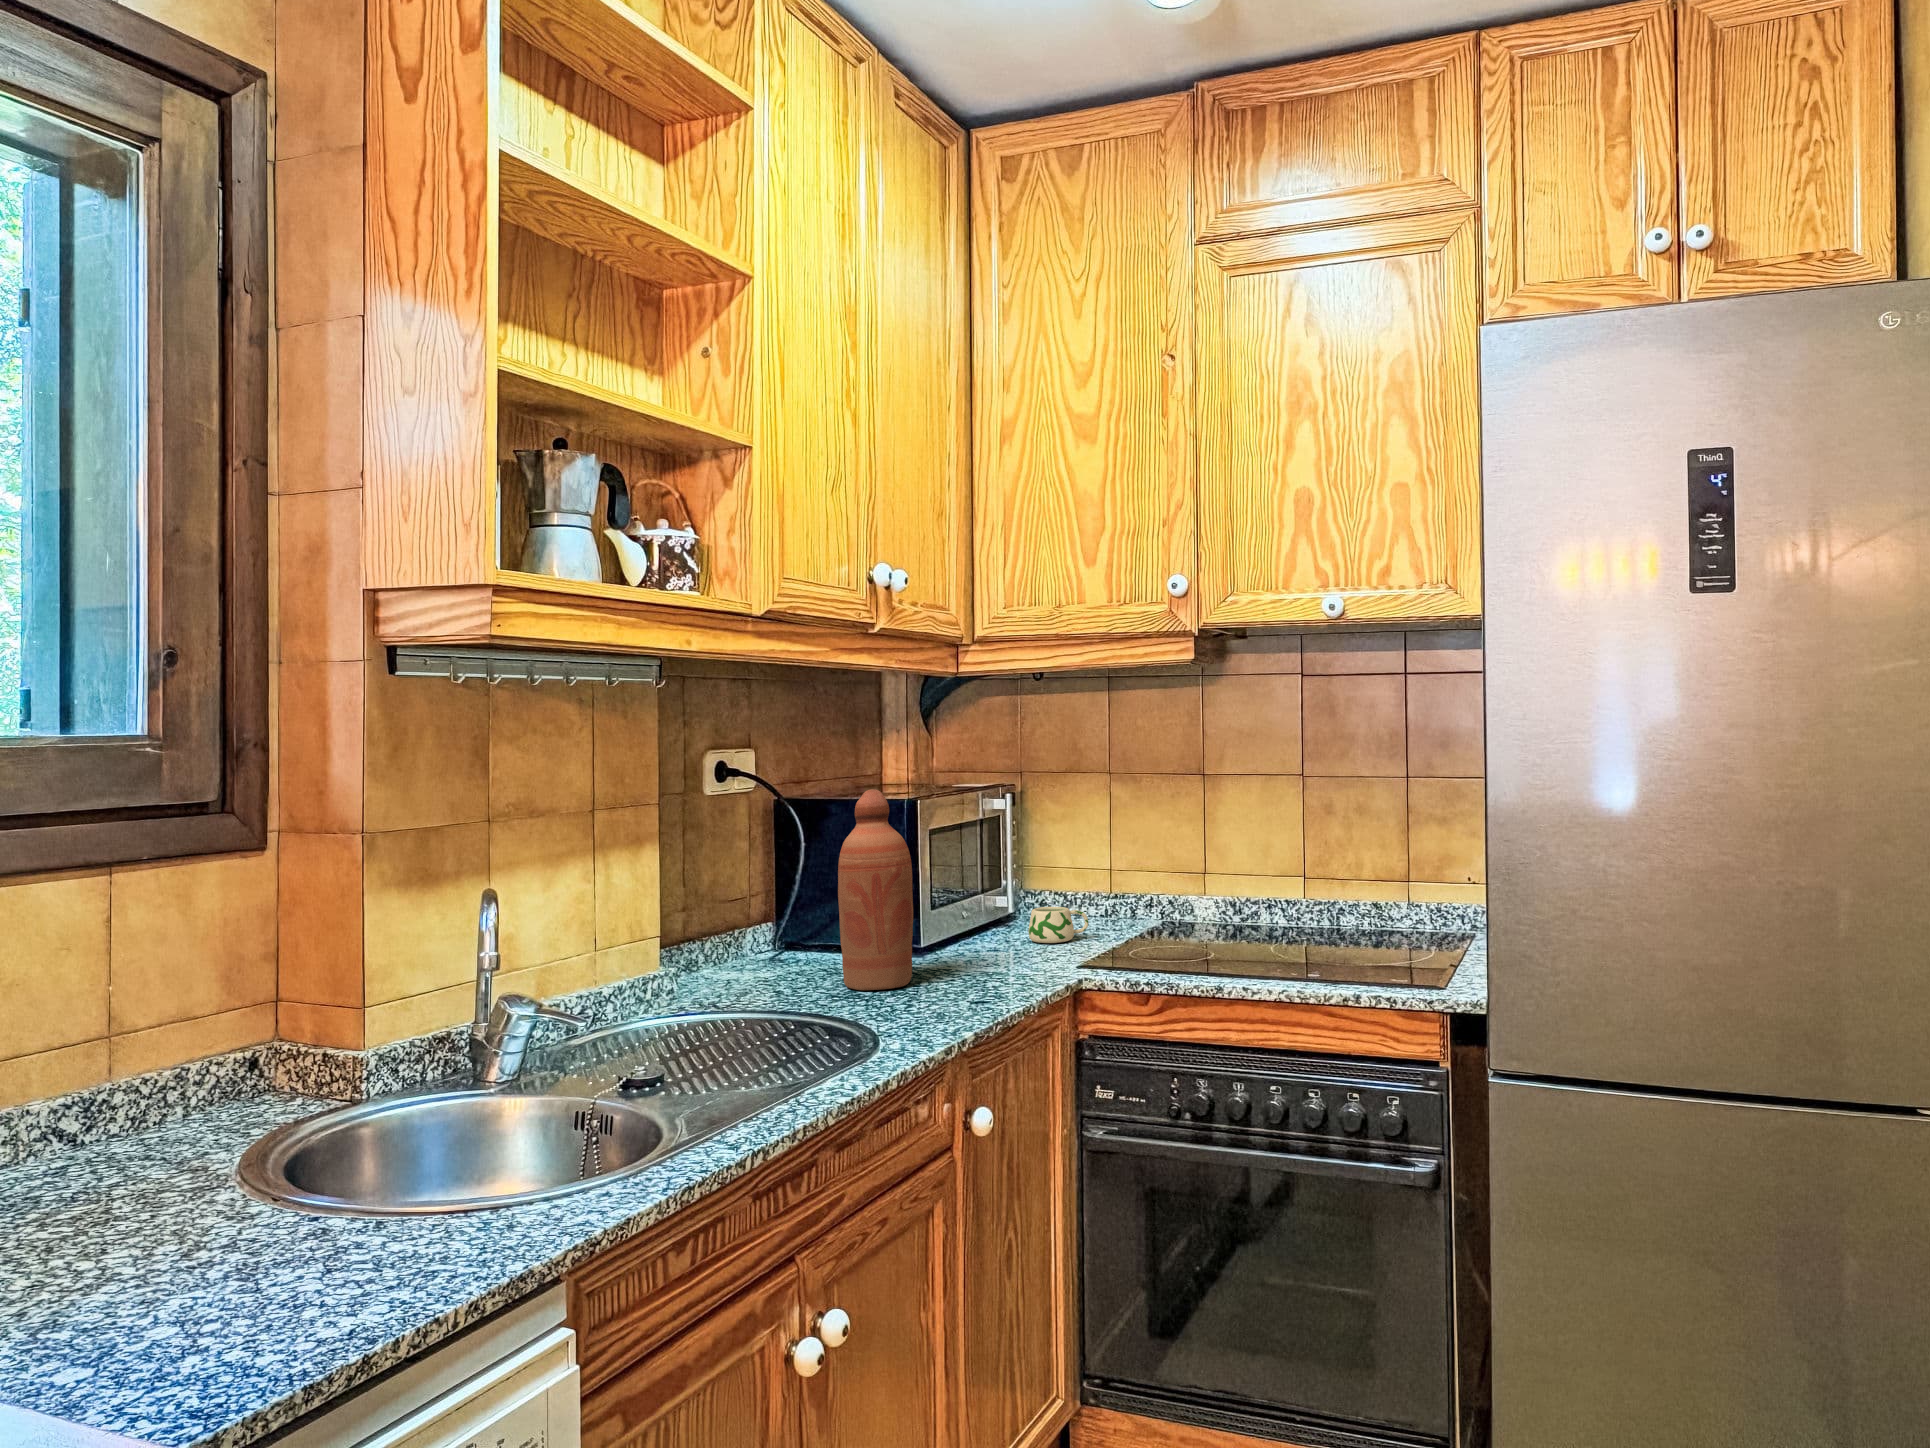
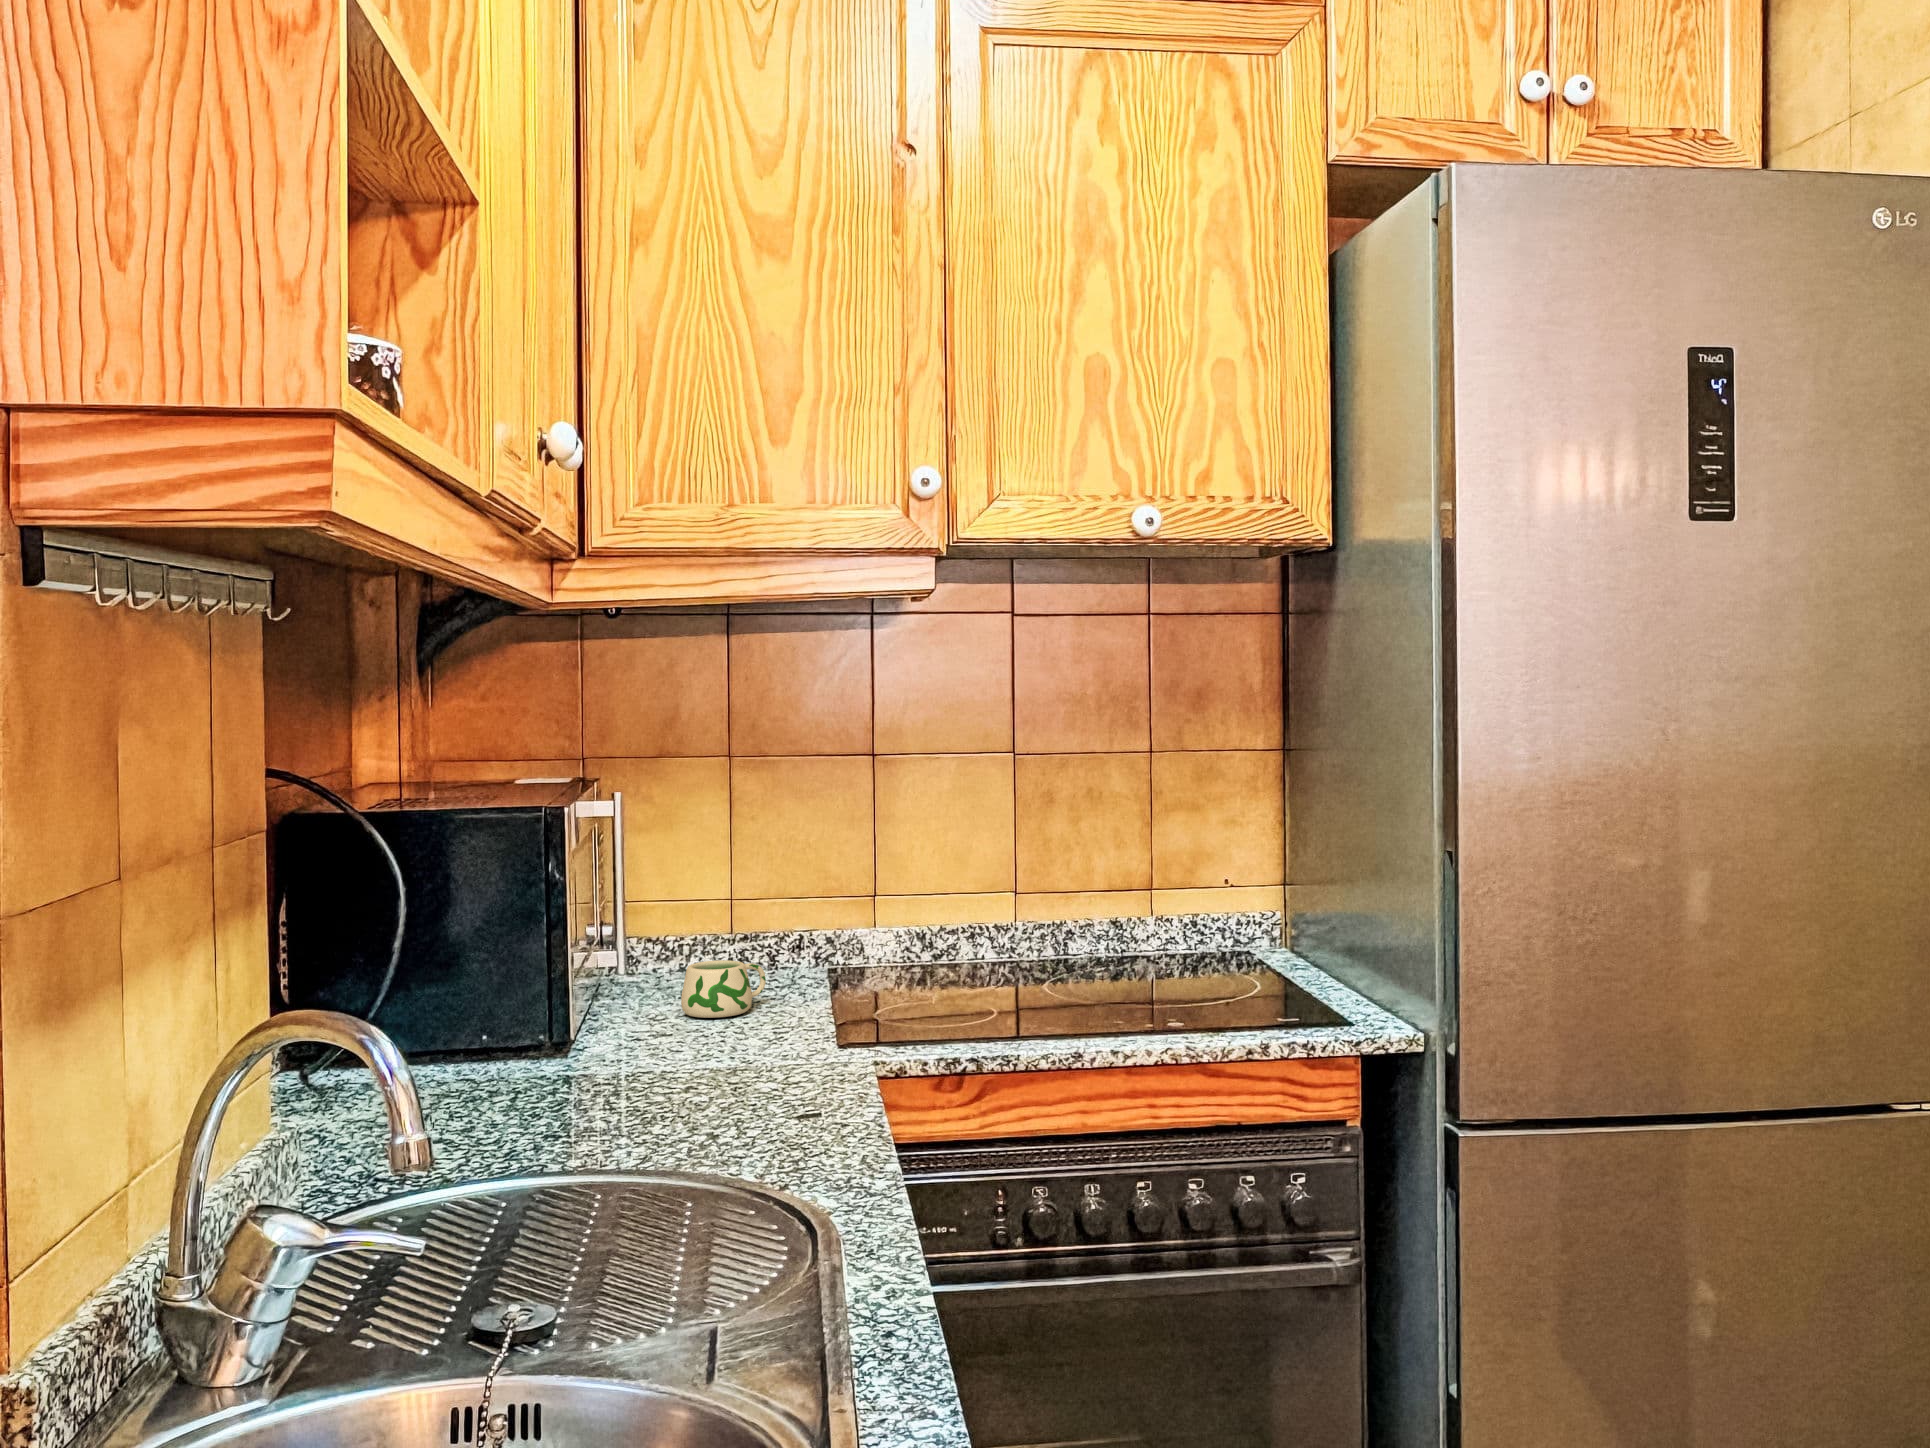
bottle: present [838,789,913,990] -> none [538,790,665,1132]

